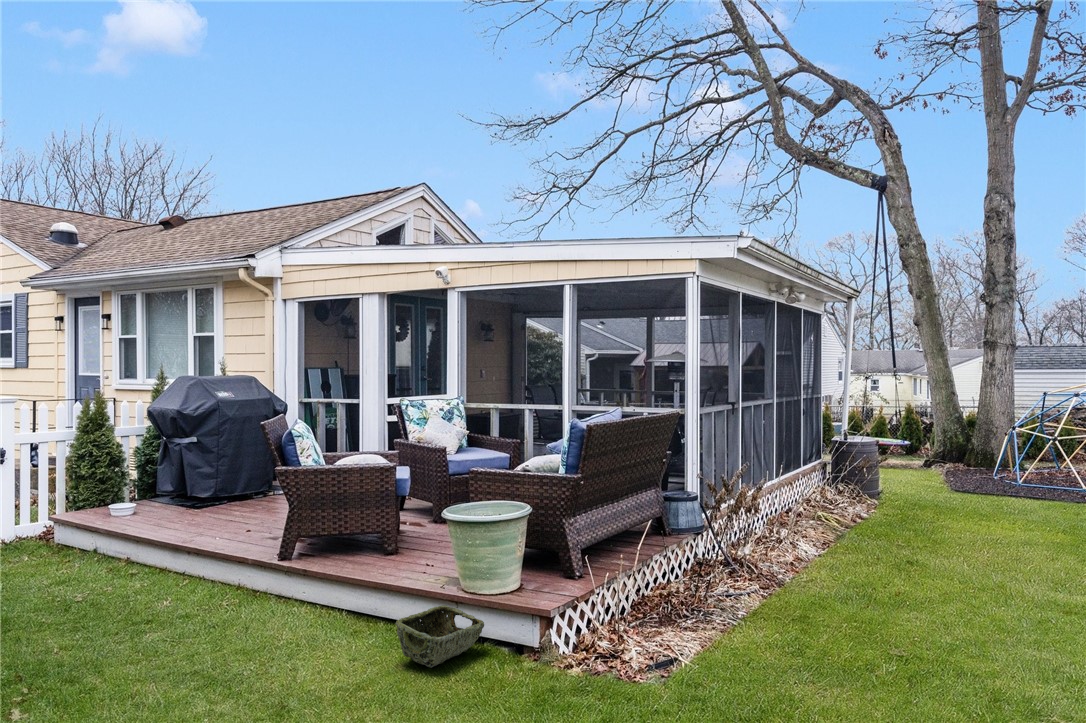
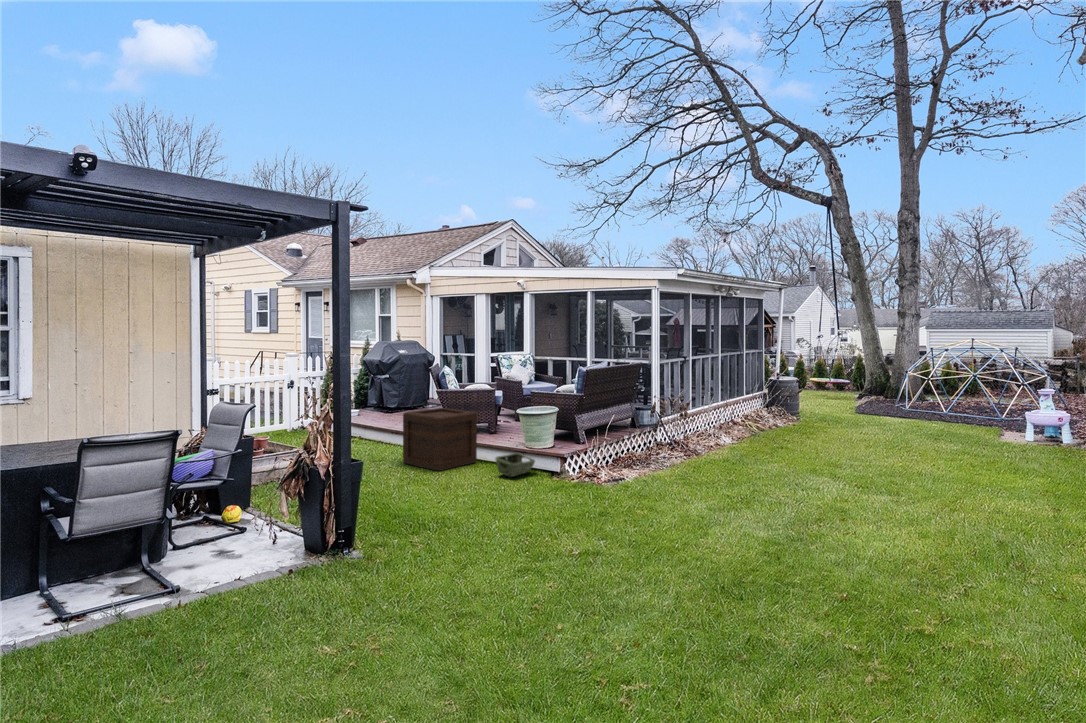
wooden crate: none [192,505,357,653] -> present [403,408,477,471]

